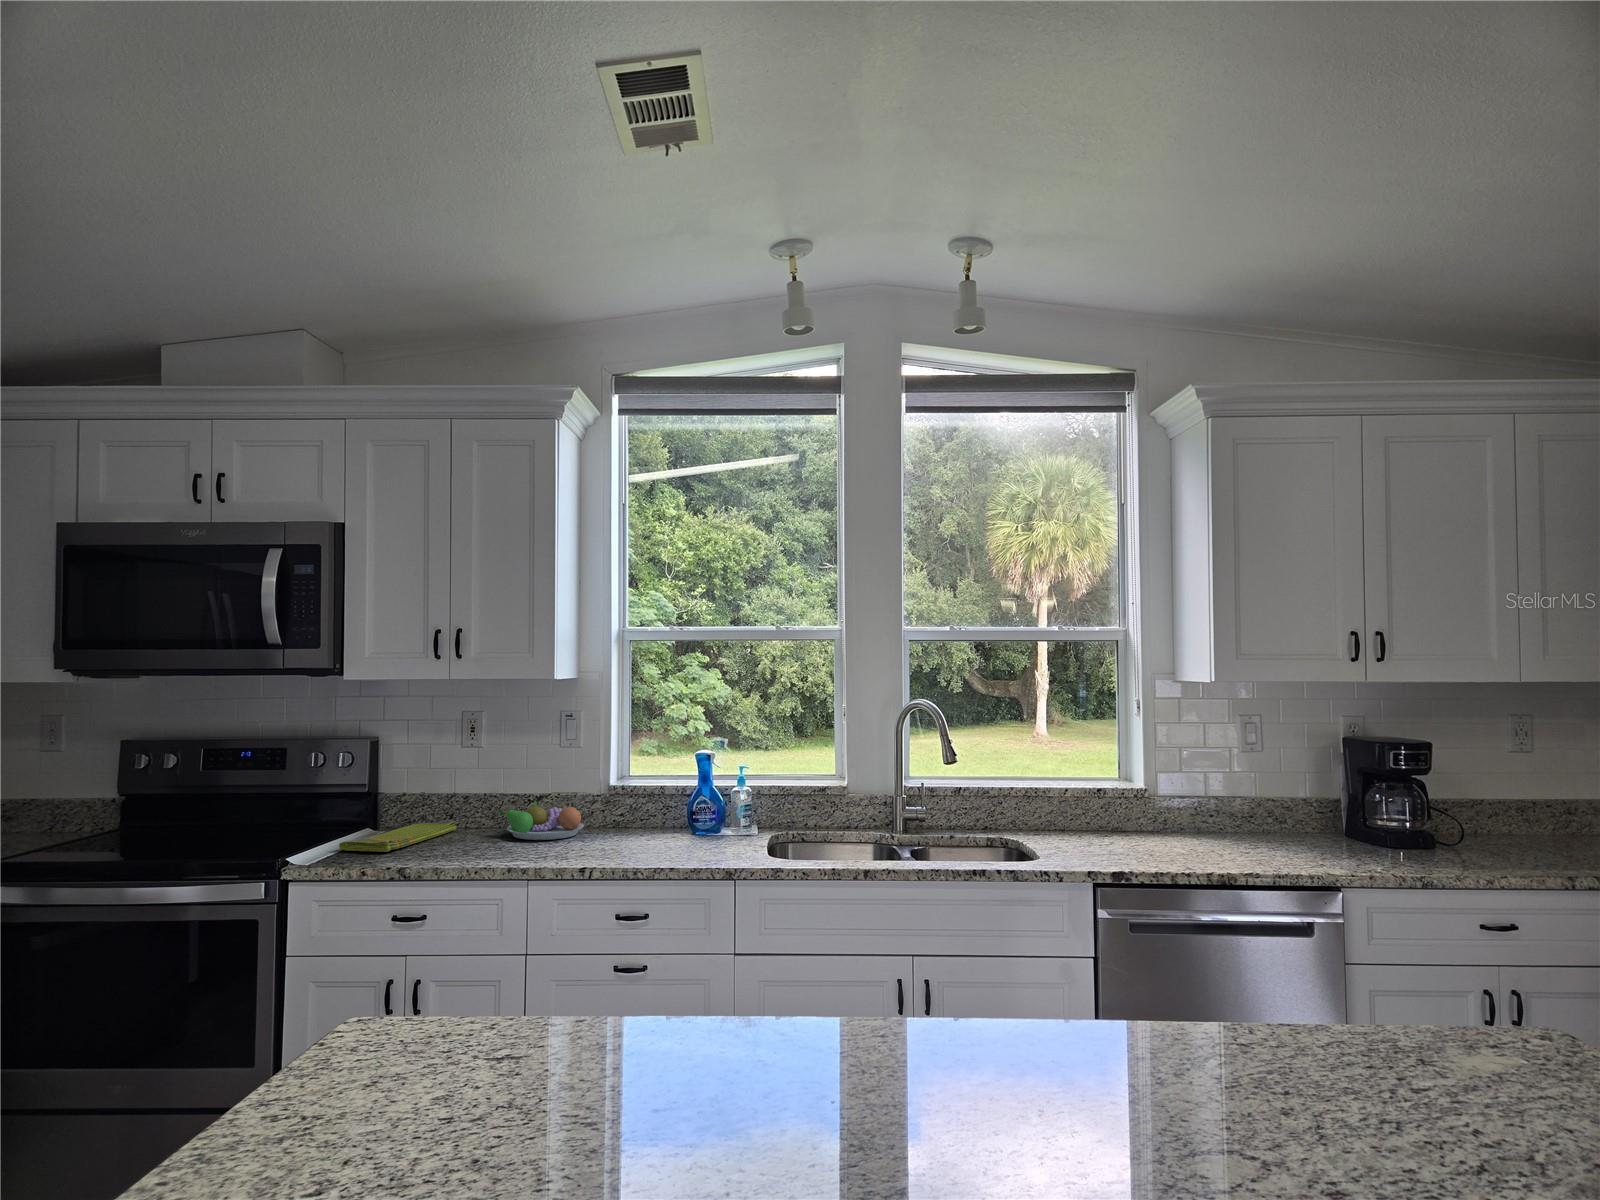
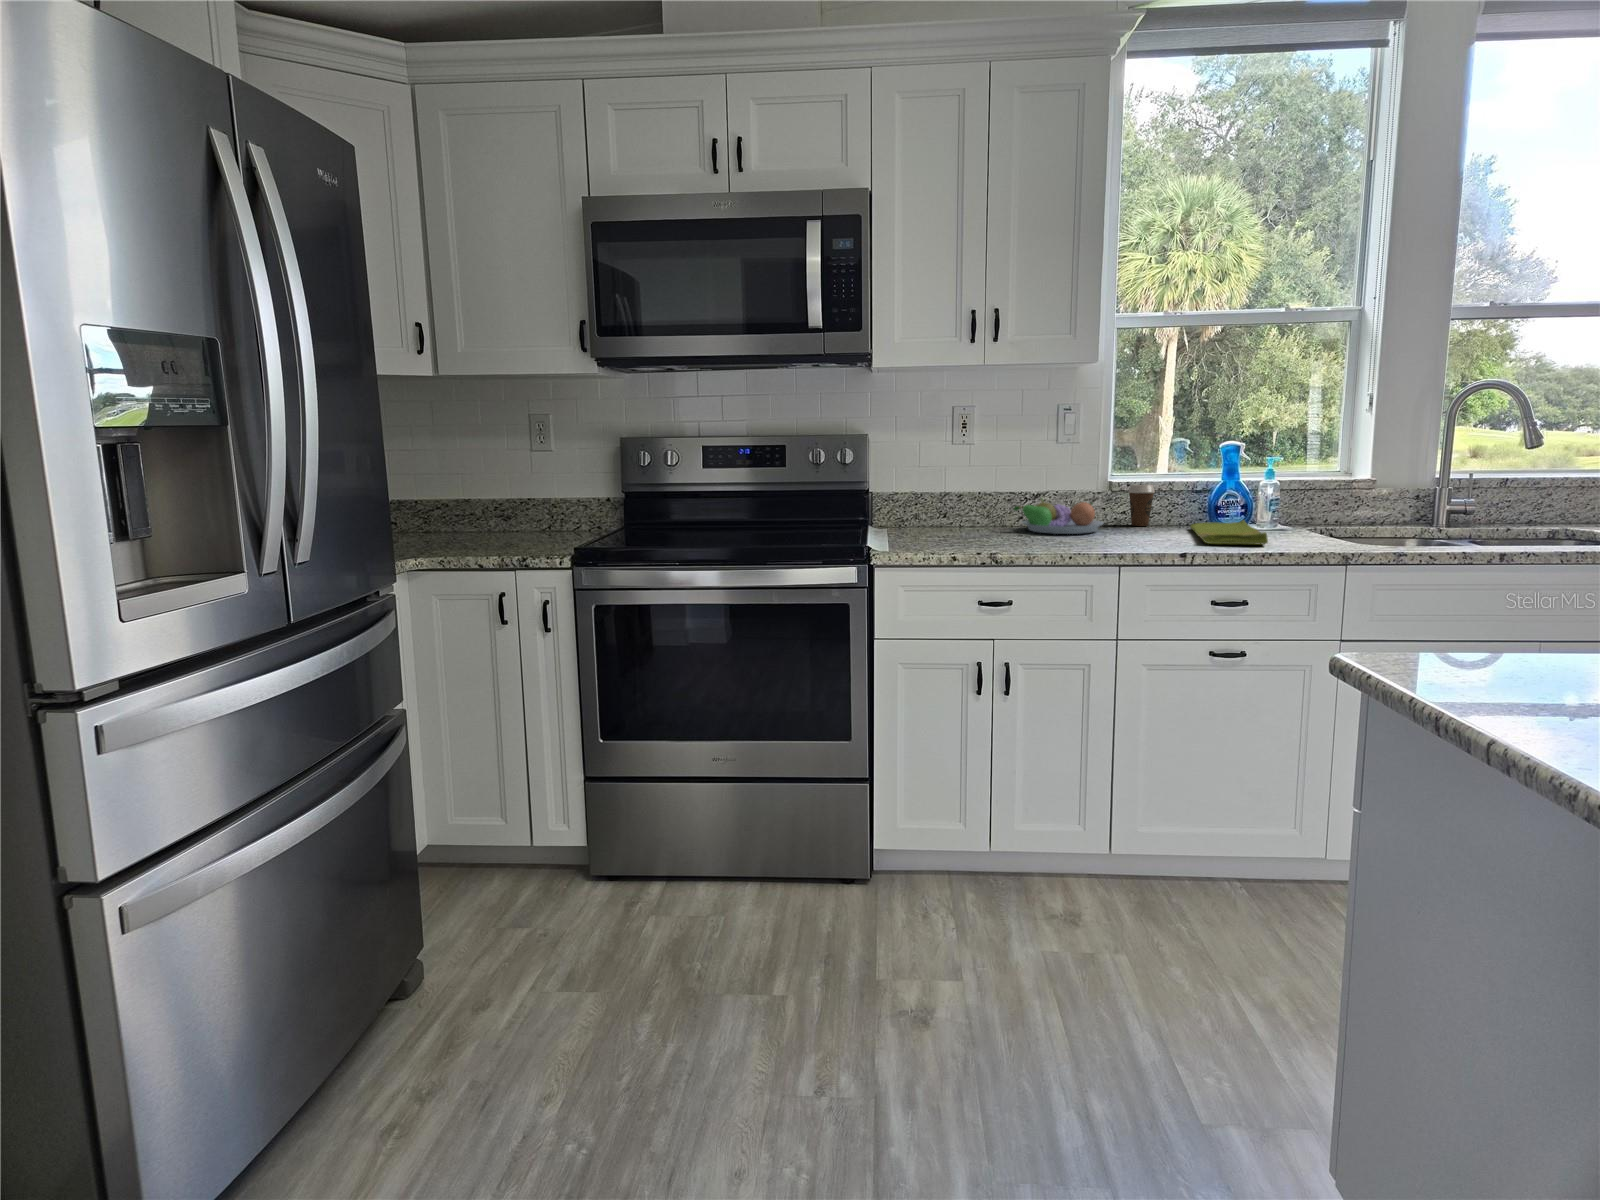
coffee cup: none [622,788,646,829] -> present [1128,484,1155,526]
dish towel: present [339,821,457,852] -> present [1190,520,1268,544]

